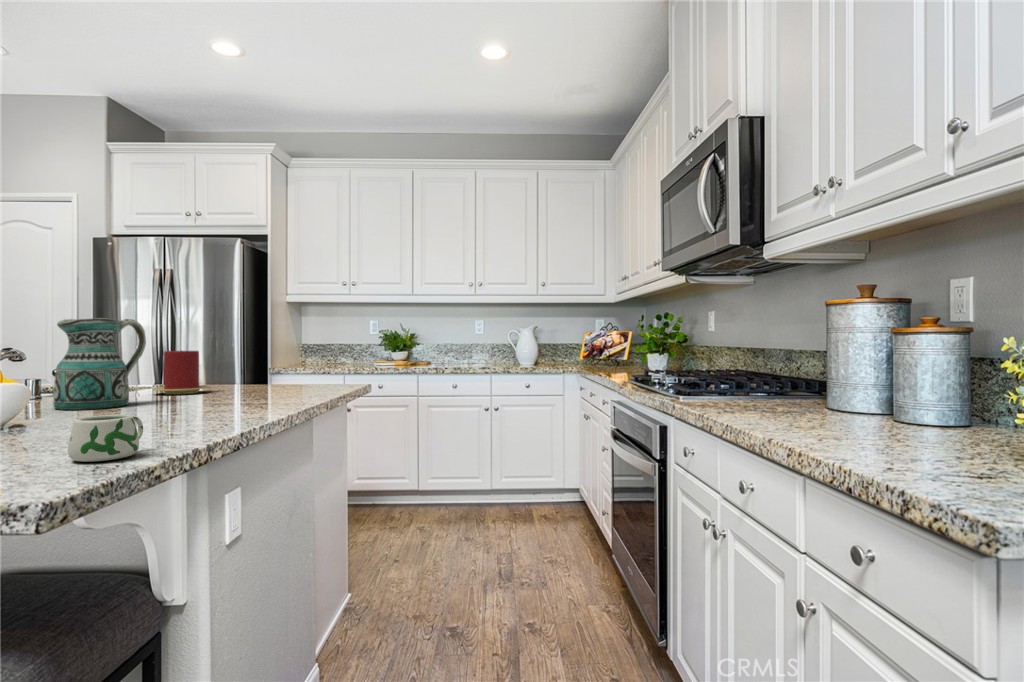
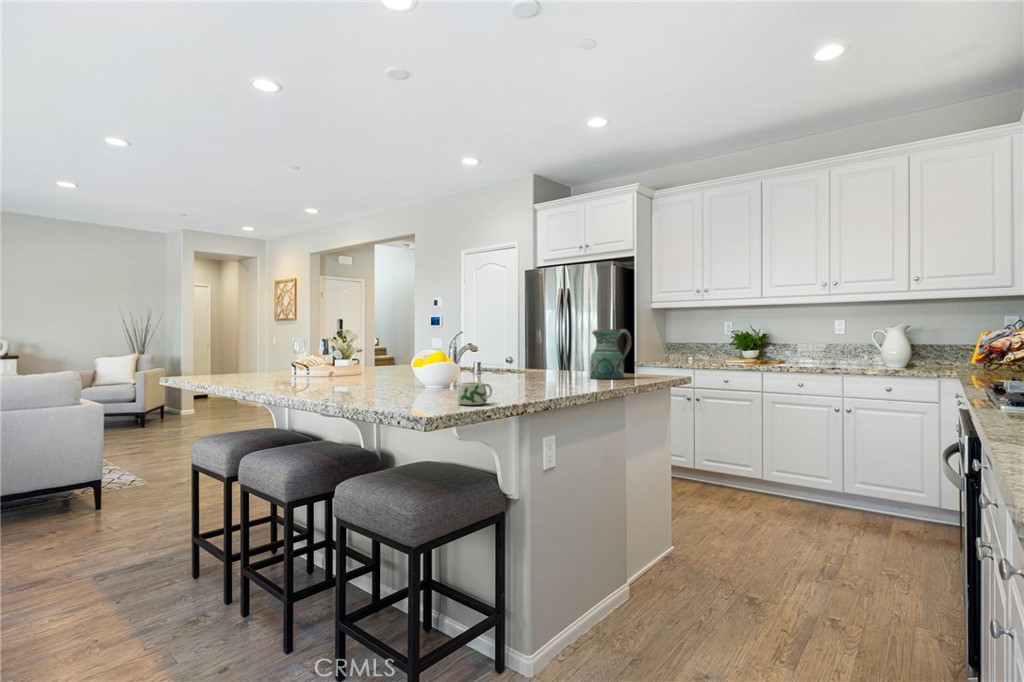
ceramic pitcher: present [53,318,146,410] -> present [590,329,631,379]
candle: present [153,350,210,394] -> none [537,348,572,377]

